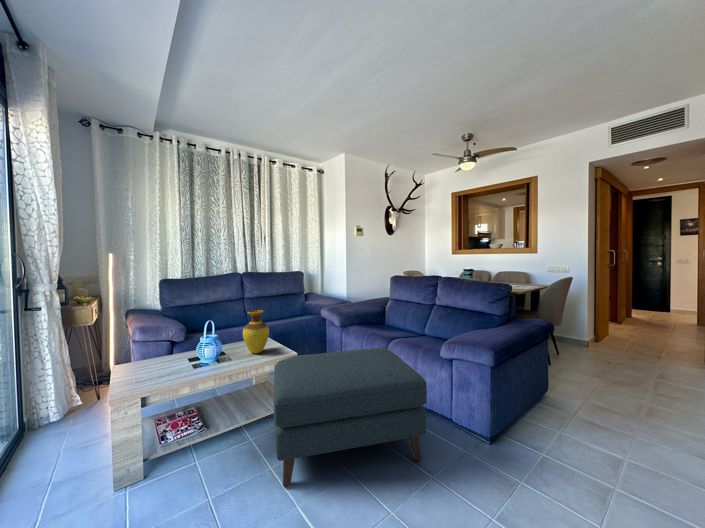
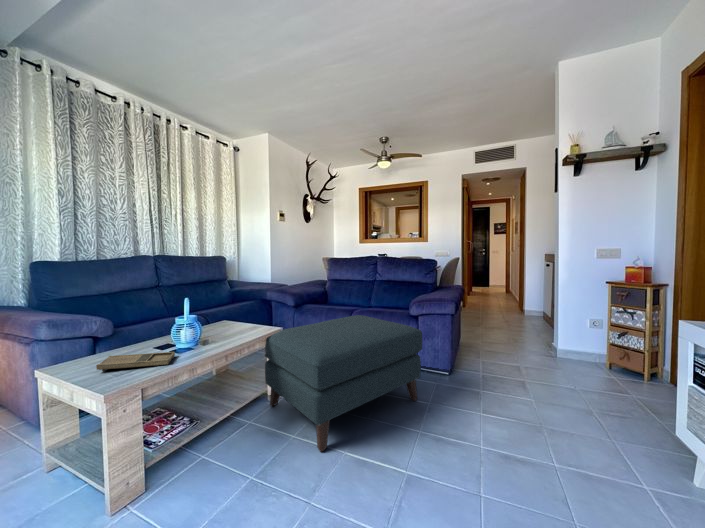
vase: present [243,310,269,353] -> none [215,285,246,334]
tray: none [140,363,194,377] -> present [96,352,175,371]

